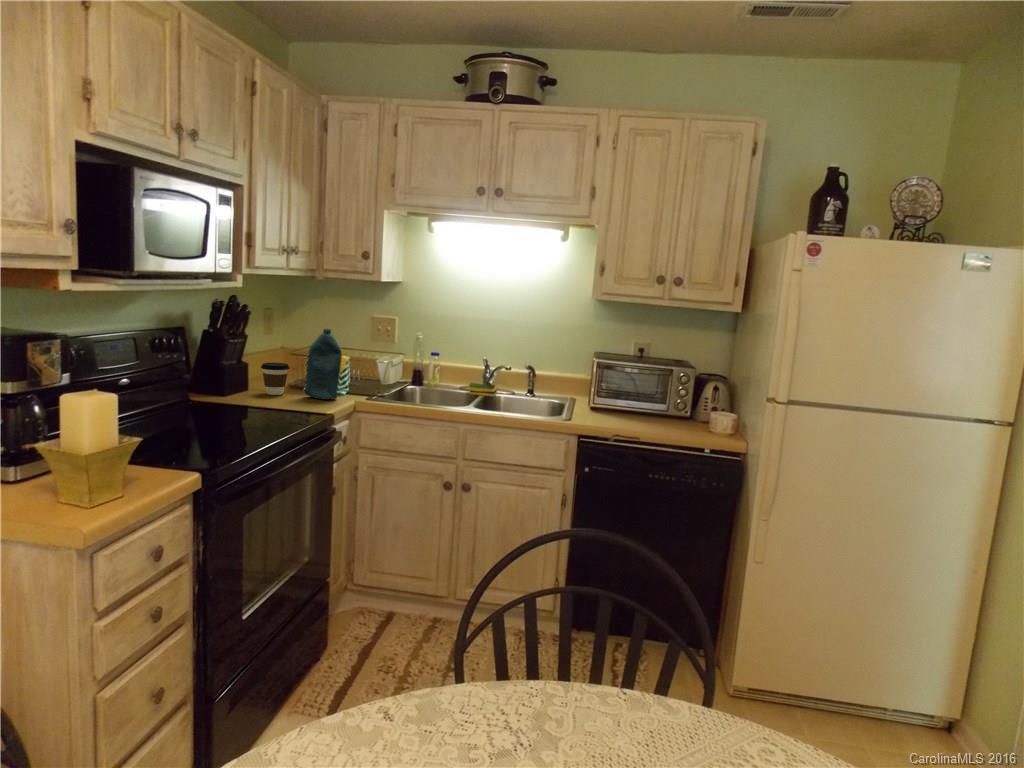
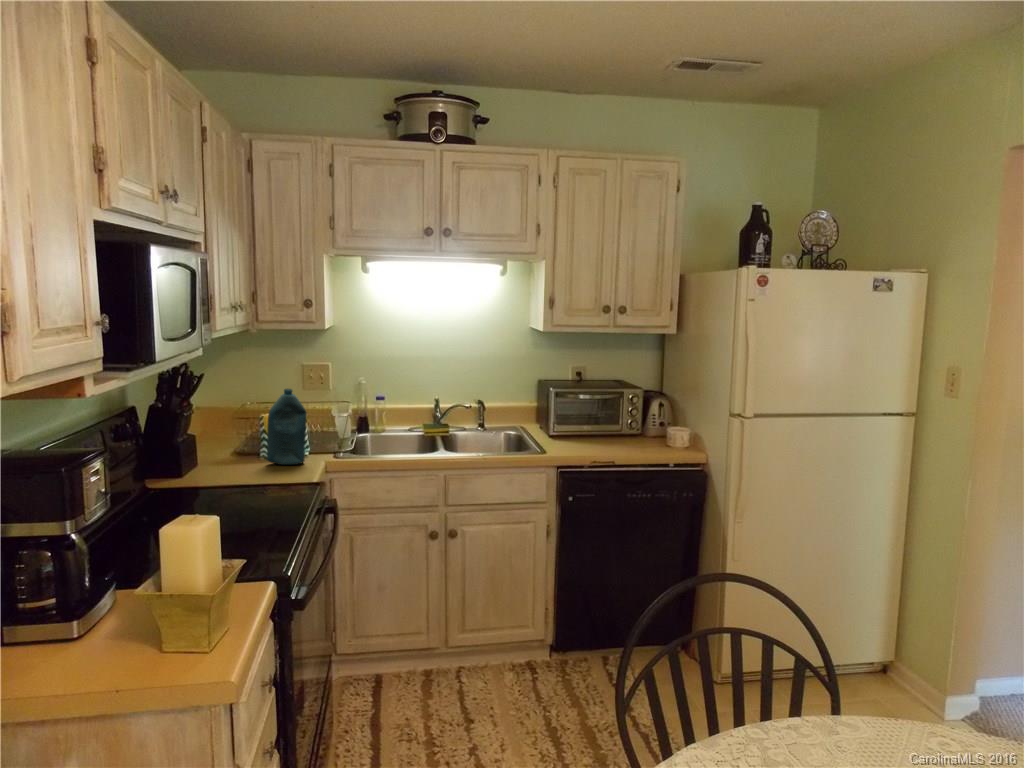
coffee cup: present [261,363,290,395] -> none [213,430,246,468]

